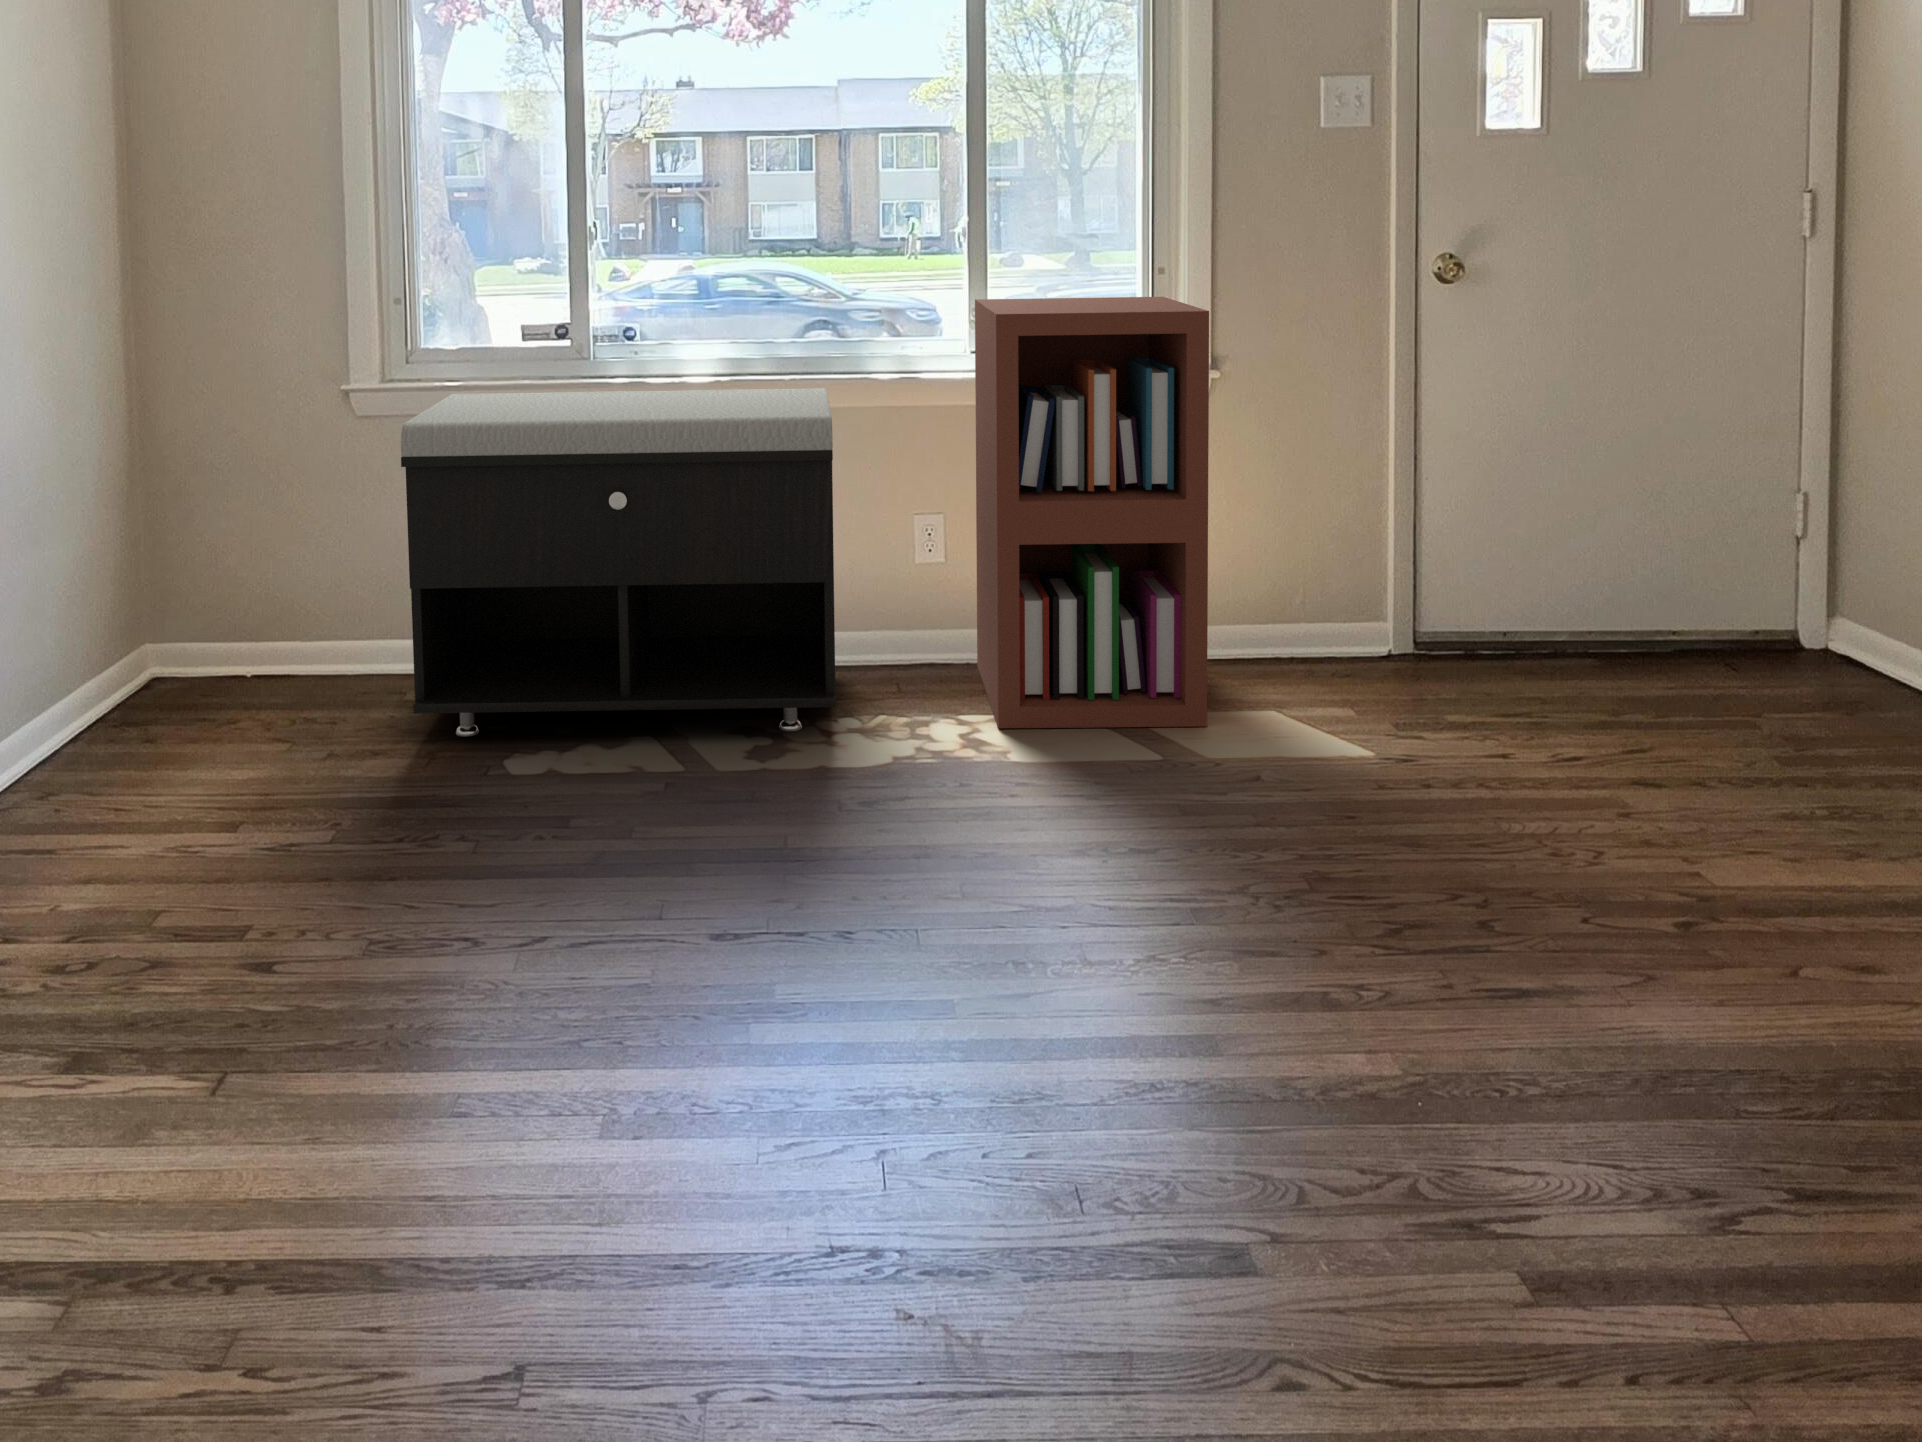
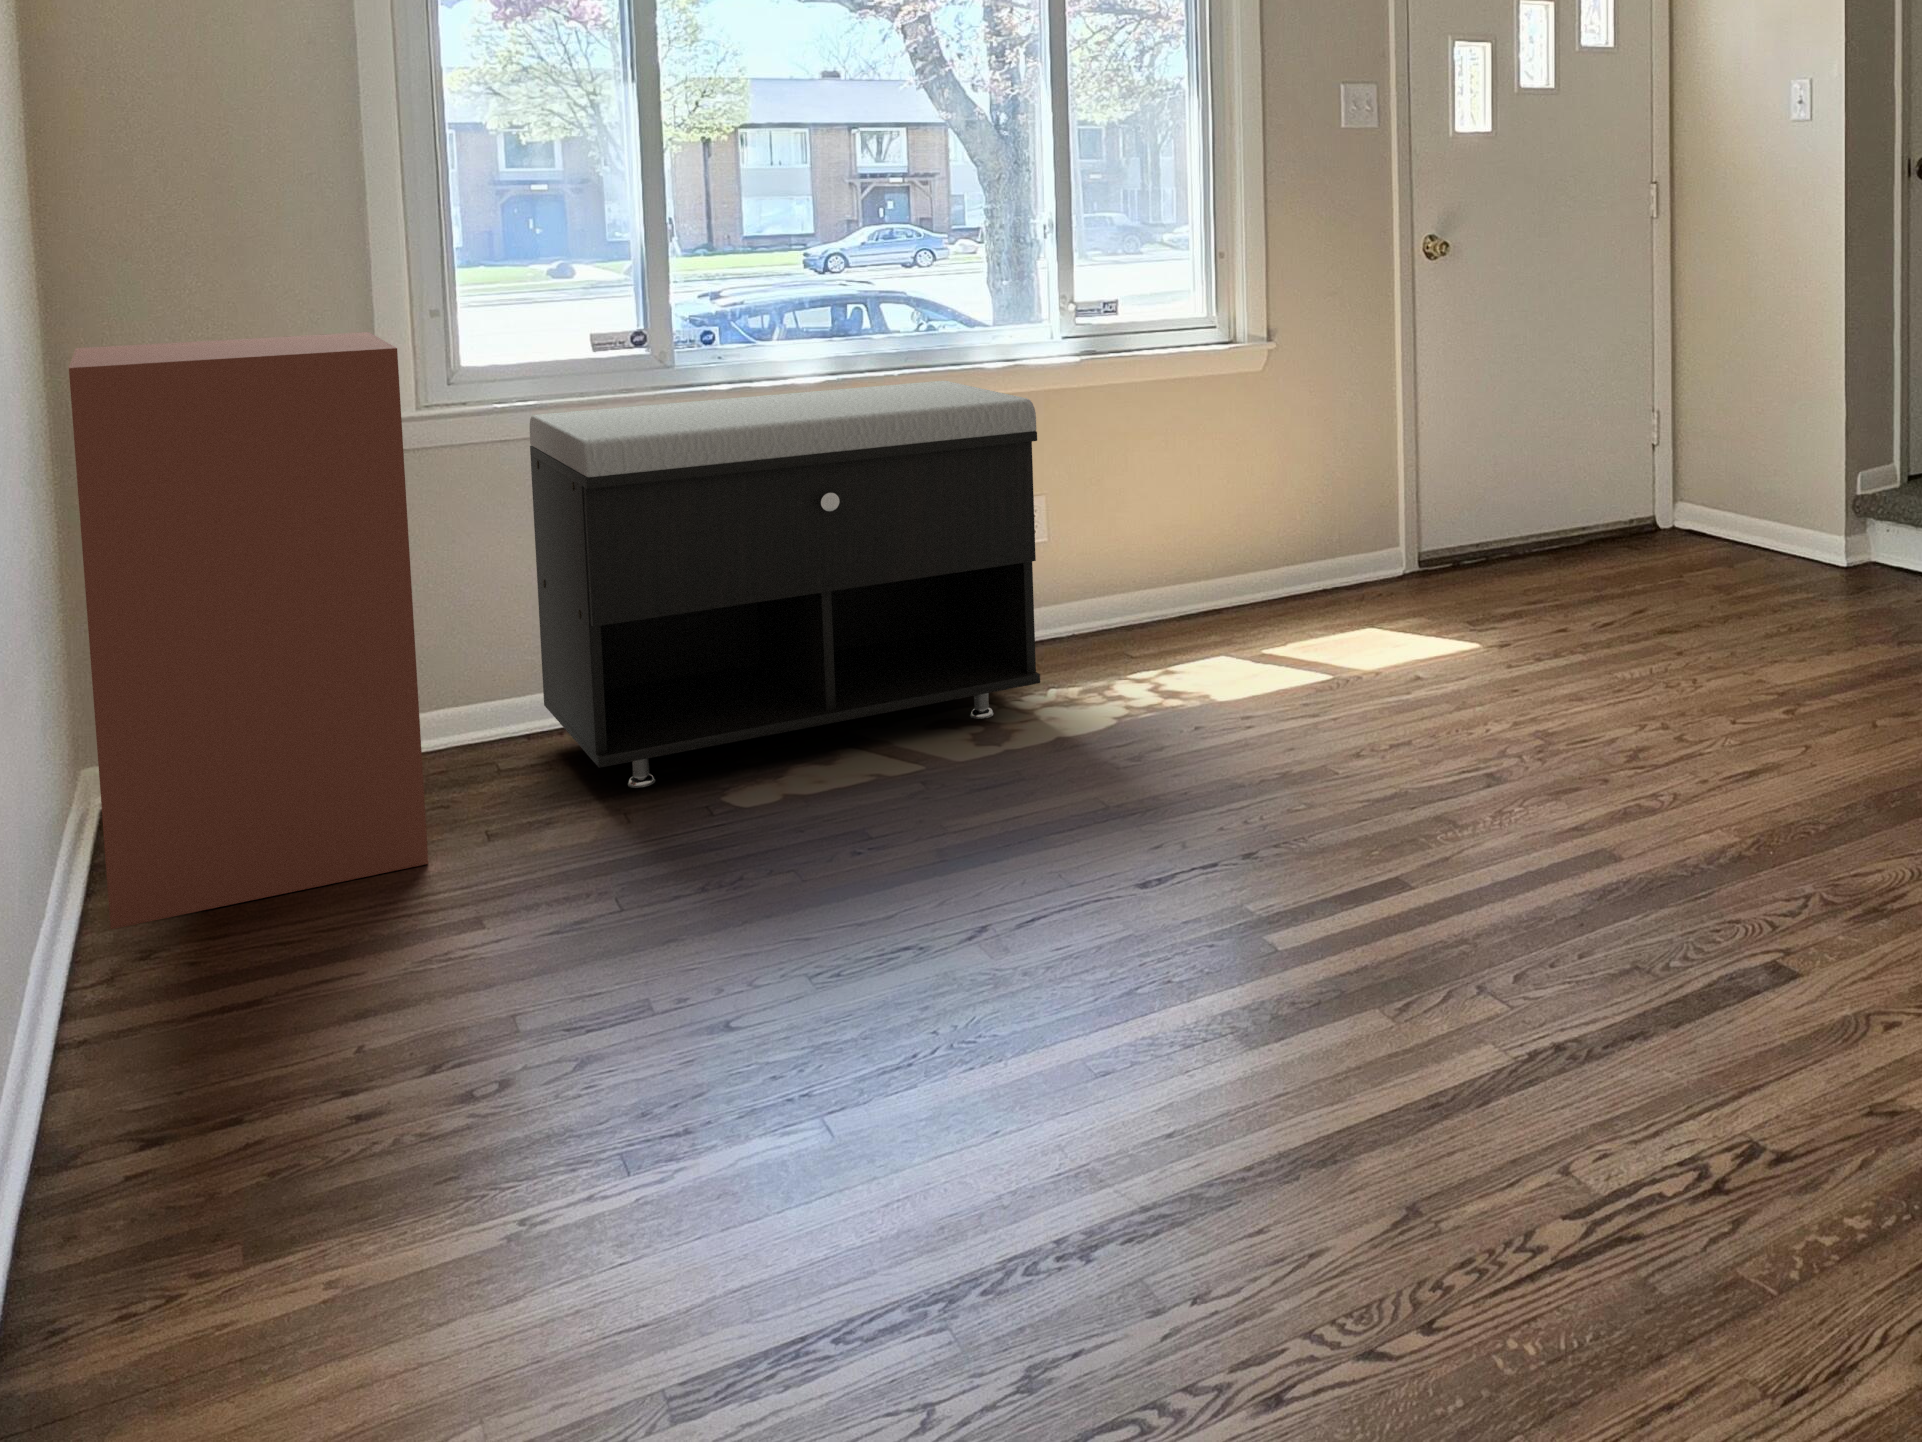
bookshelf: present [975,297,1209,728] -> present [69,332,428,929]

